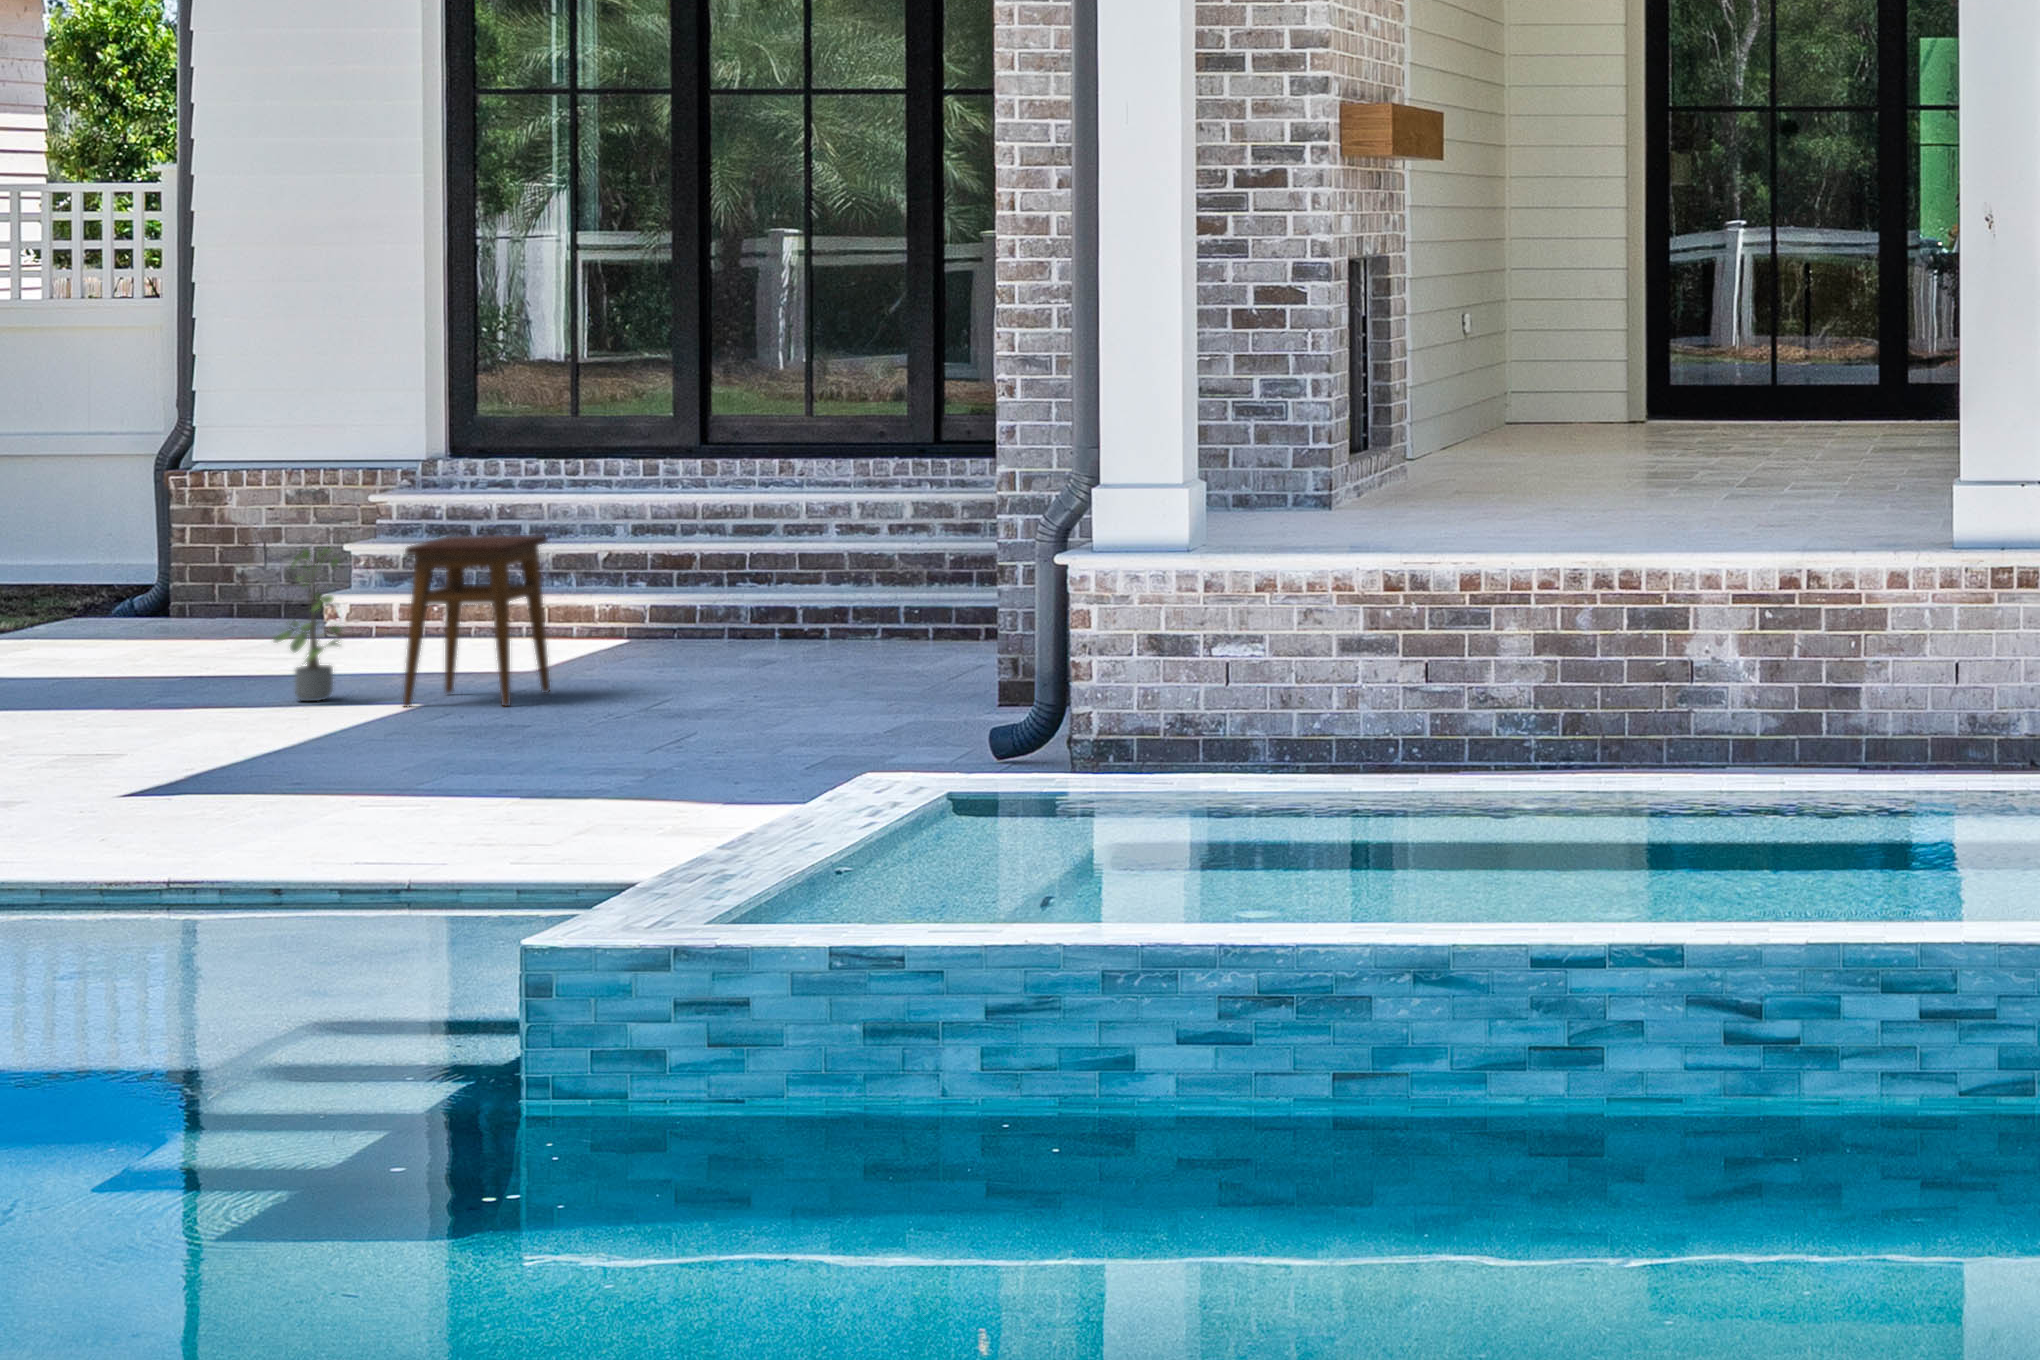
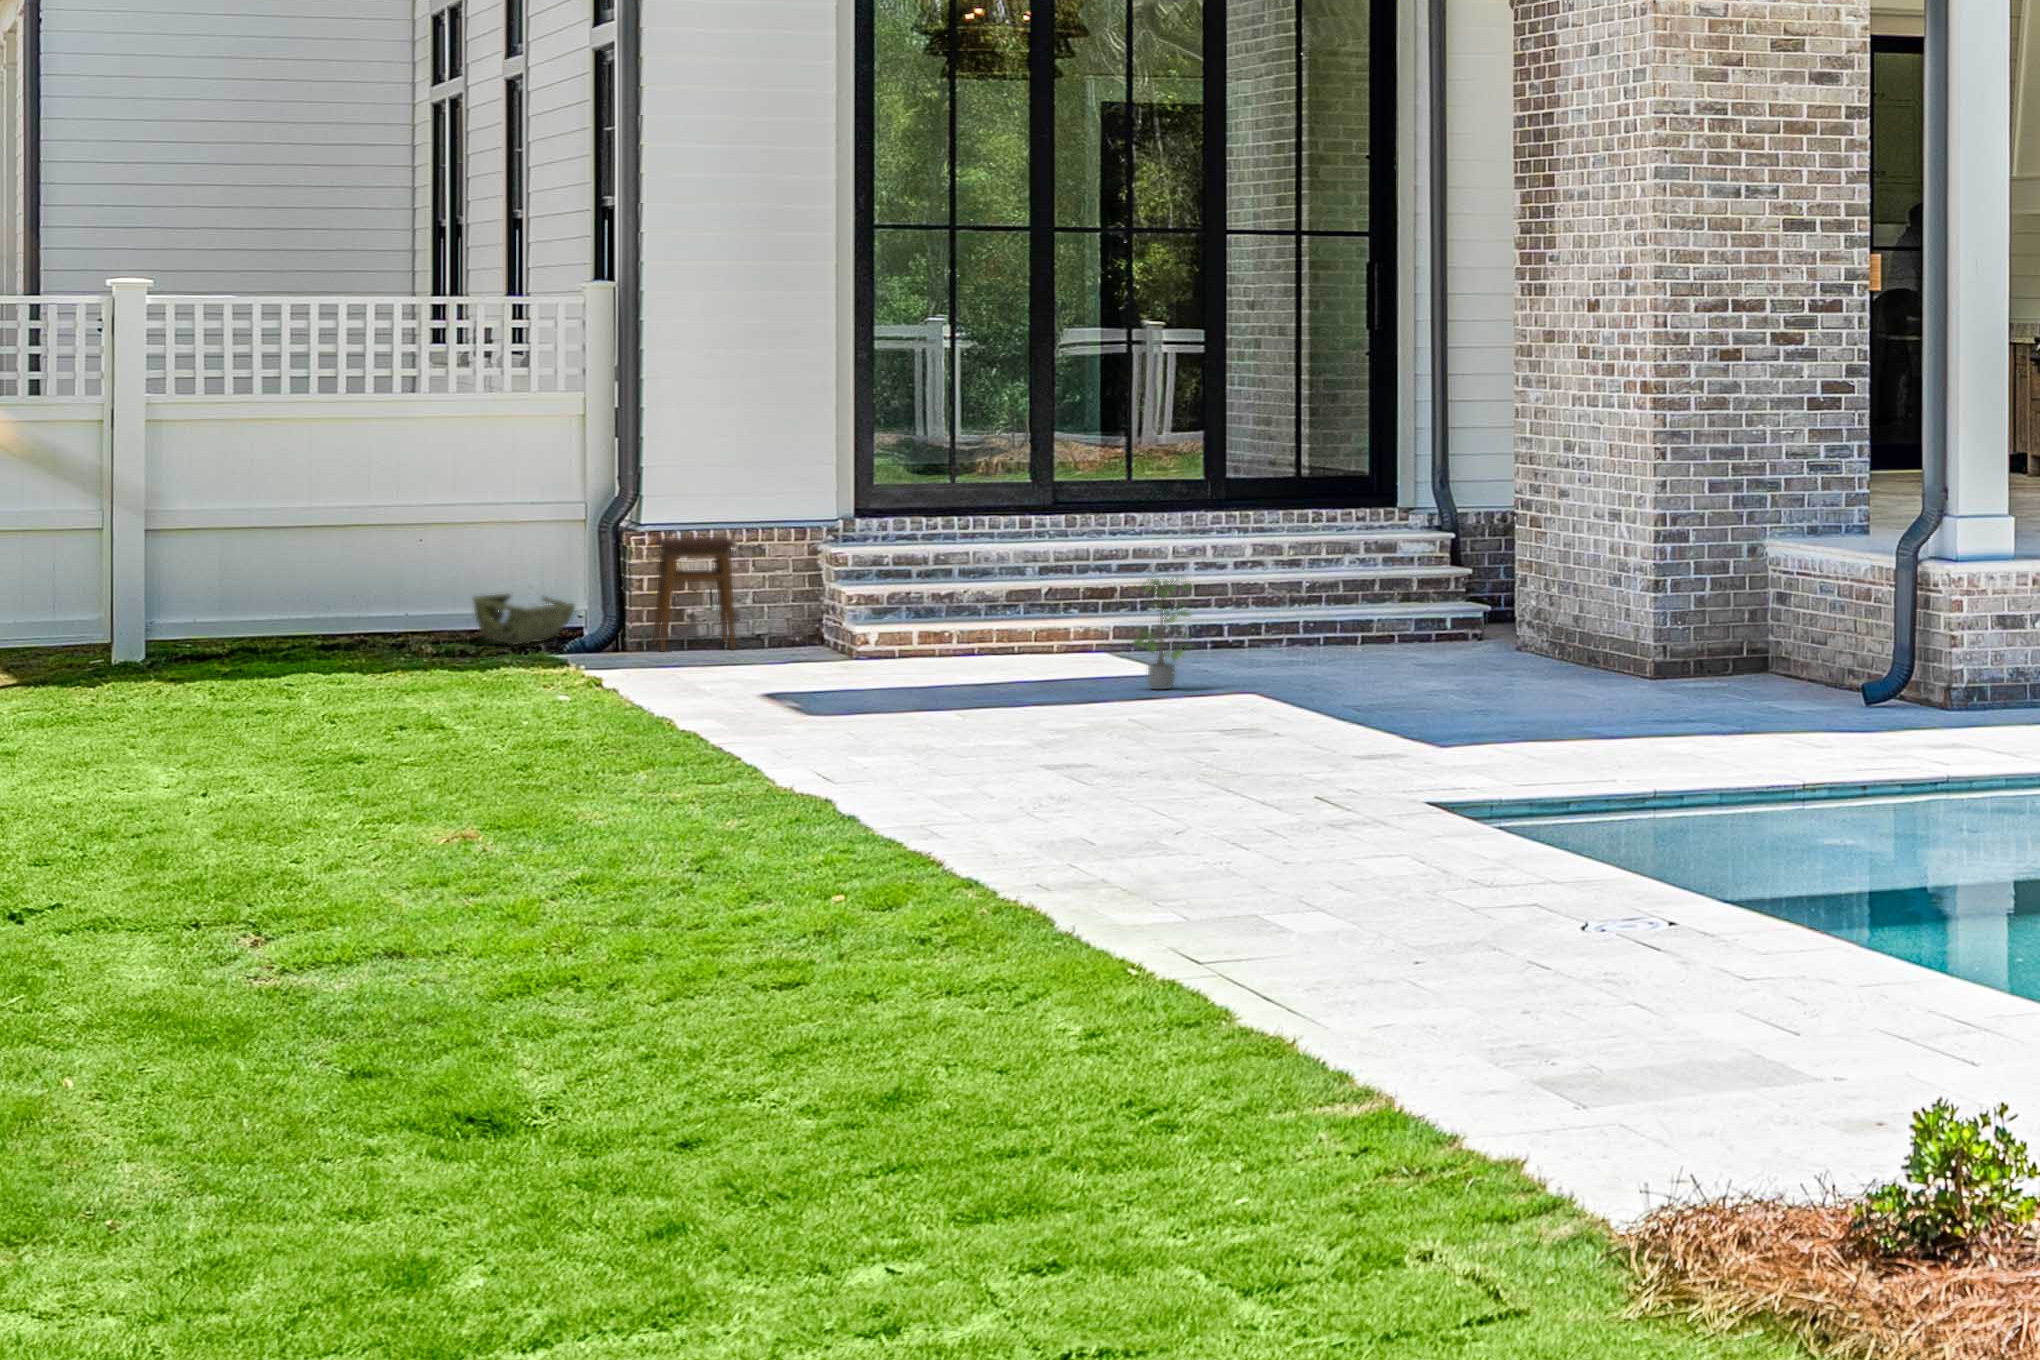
stool: present [403,535,550,707] -> present [653,537,737,651]
woven basket: none [23,540,167,606] -> present [473,594,575,644]

